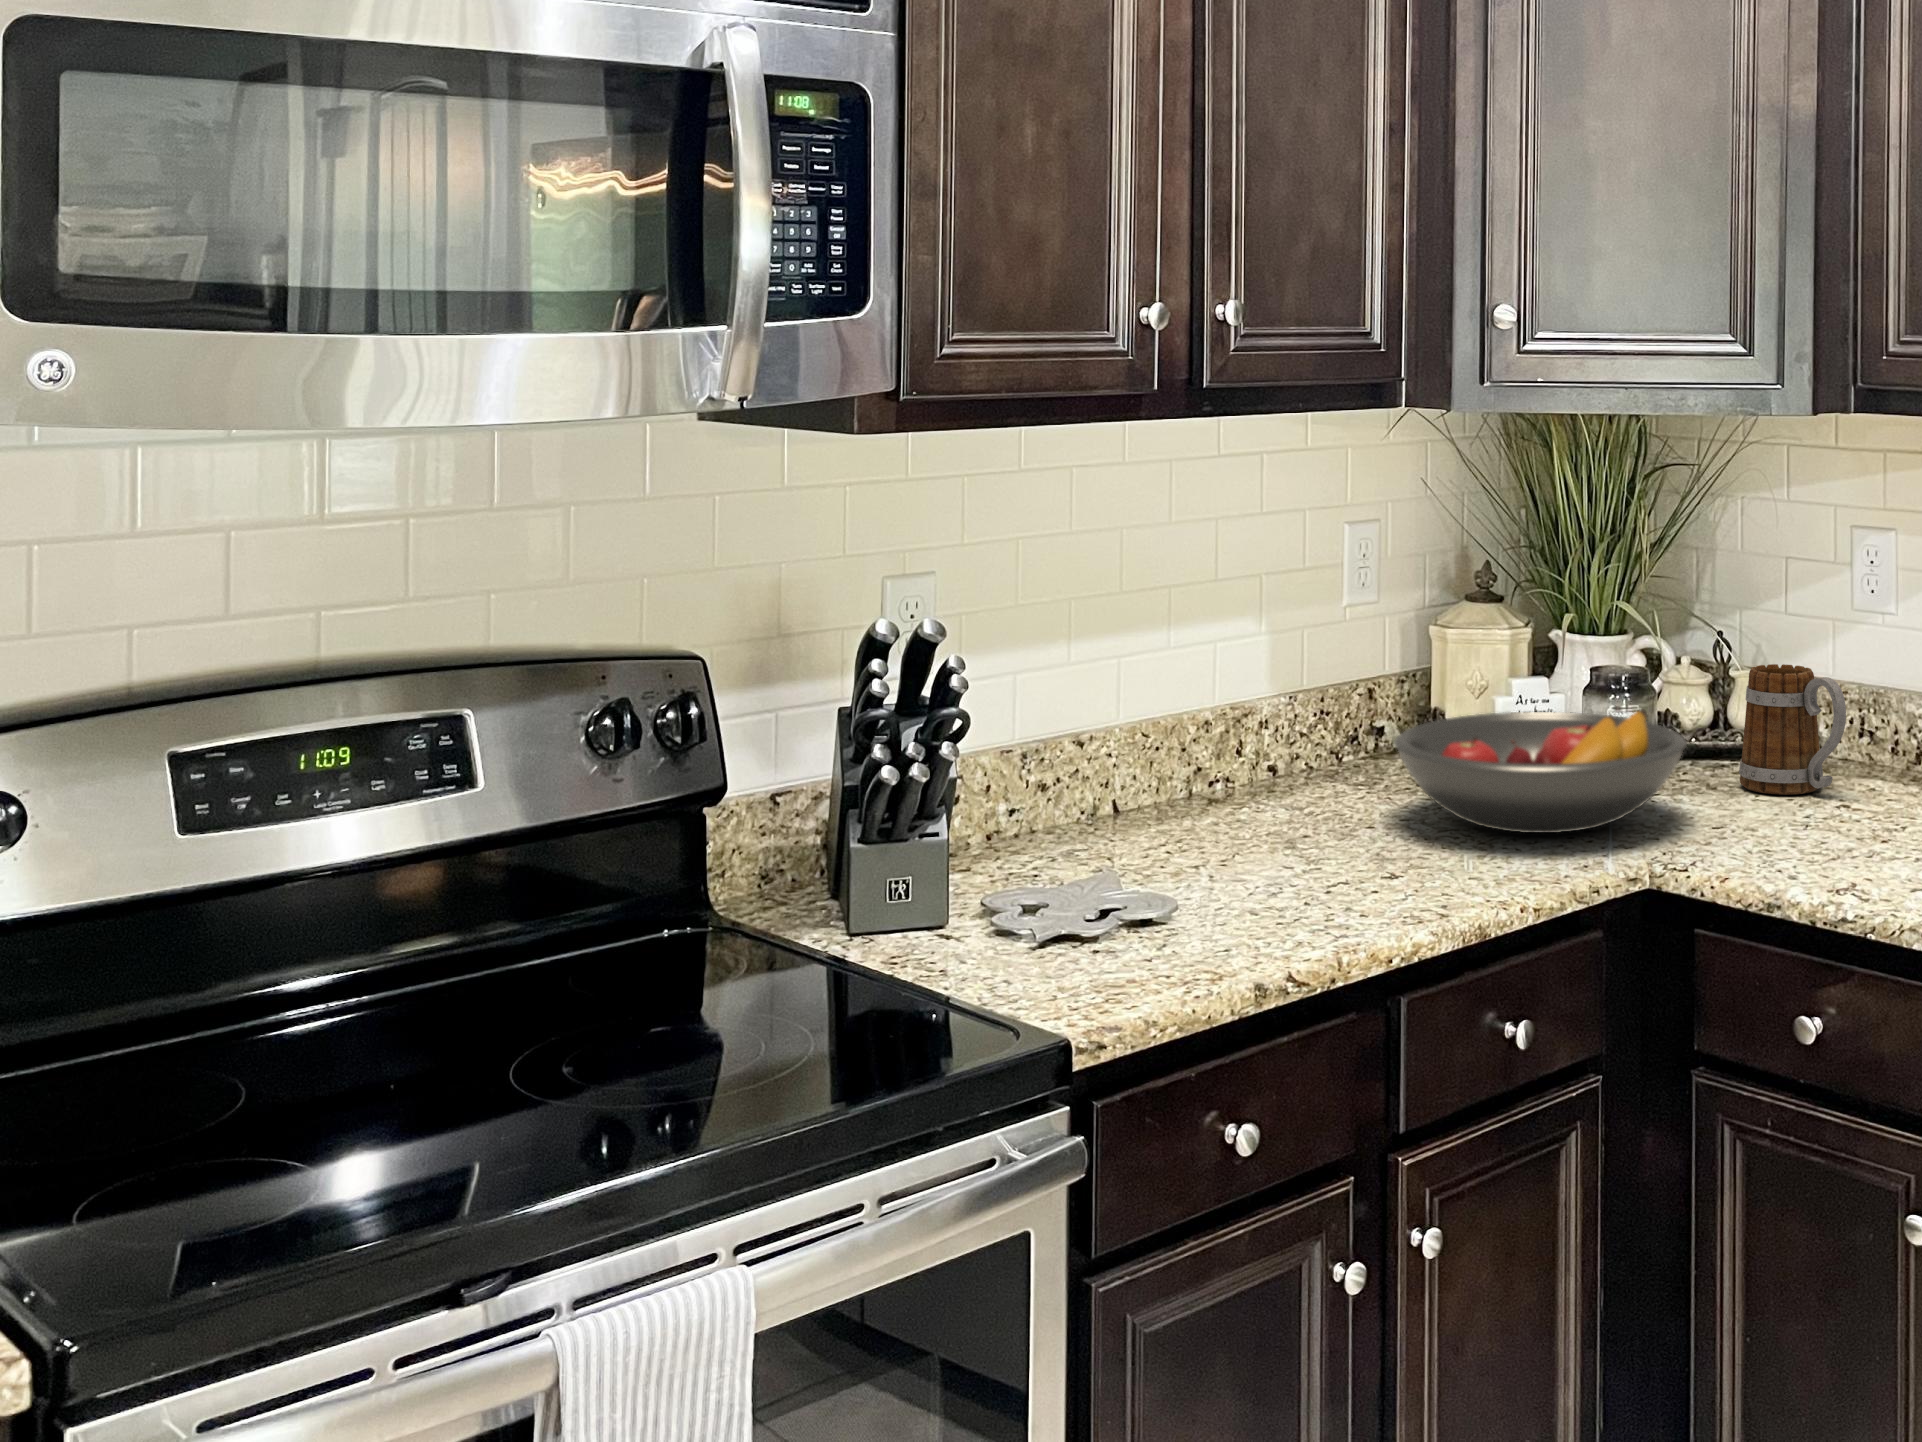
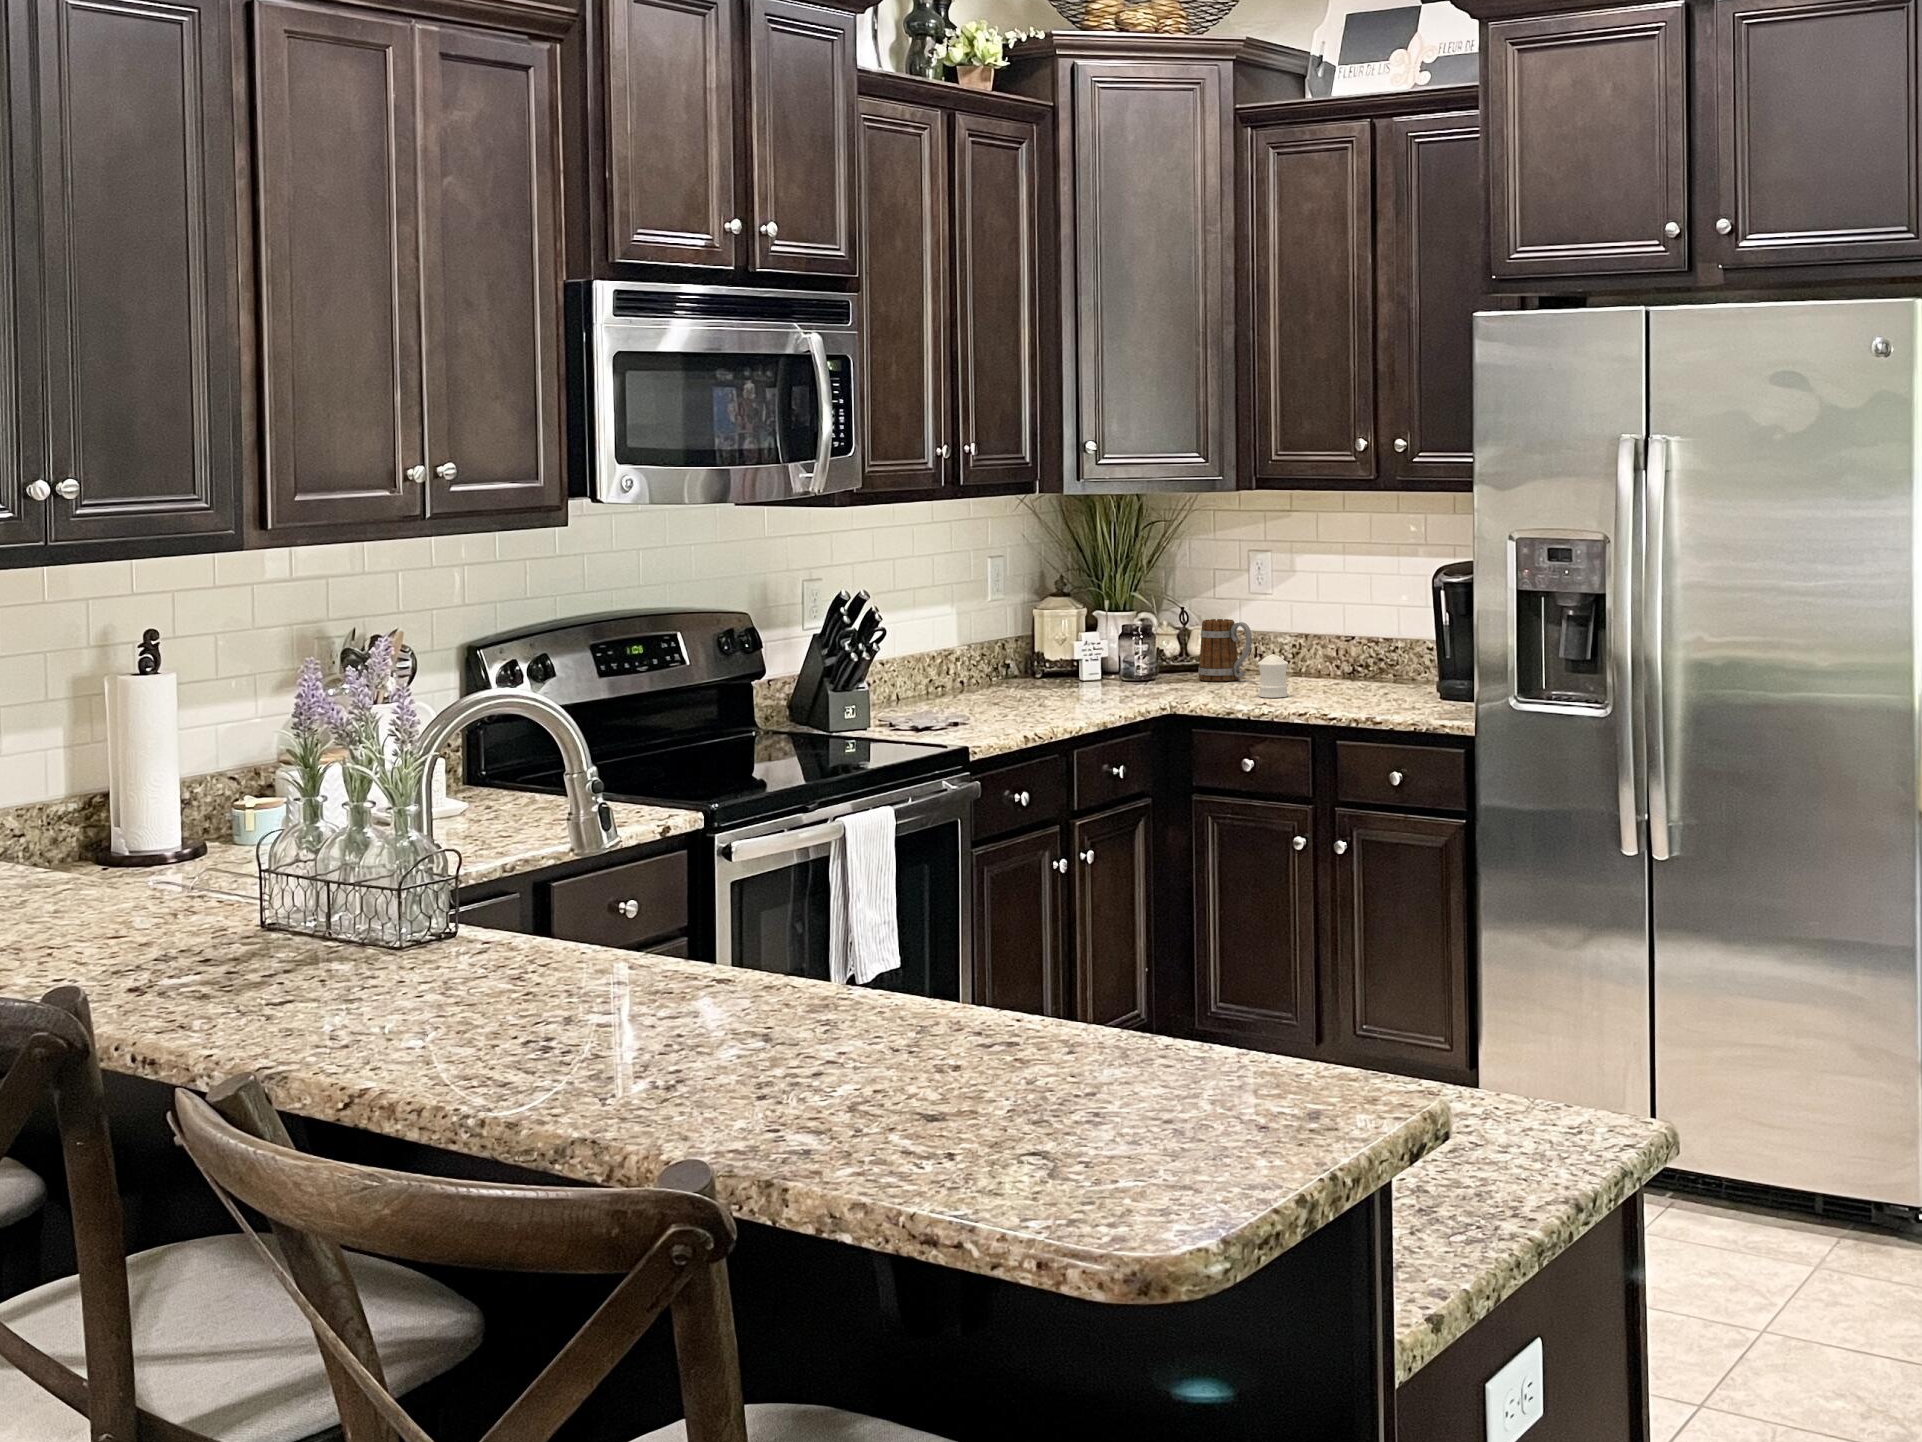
fruit bowl: present [1394,709,1687,833] -> none [1037,638,1180,695]
salt shaker: none [1844,767,1911,864] -> present [1258,654,1288,698]

